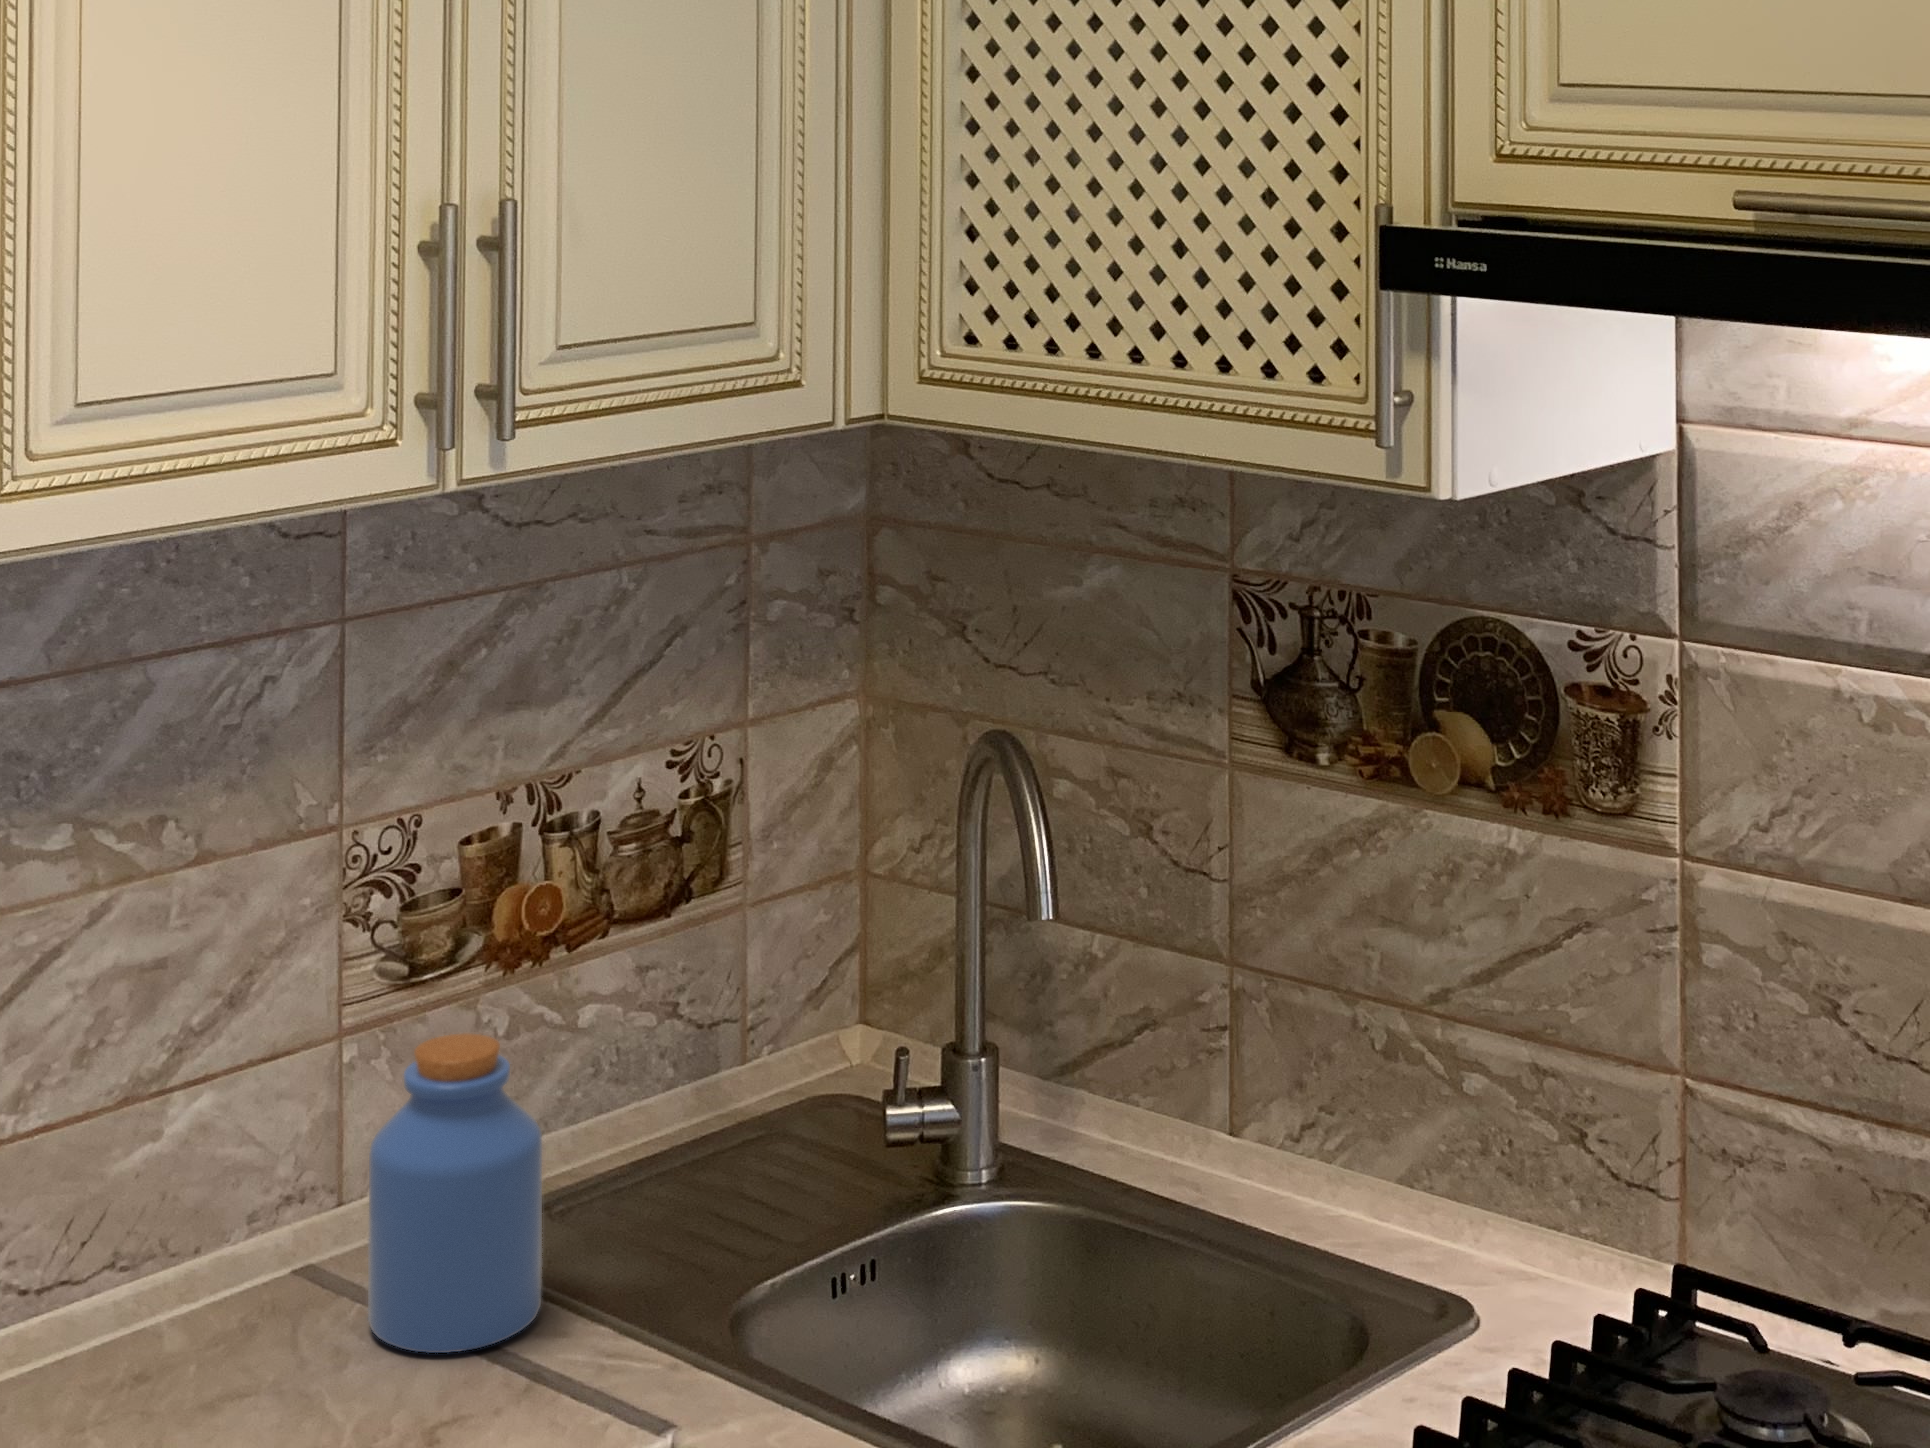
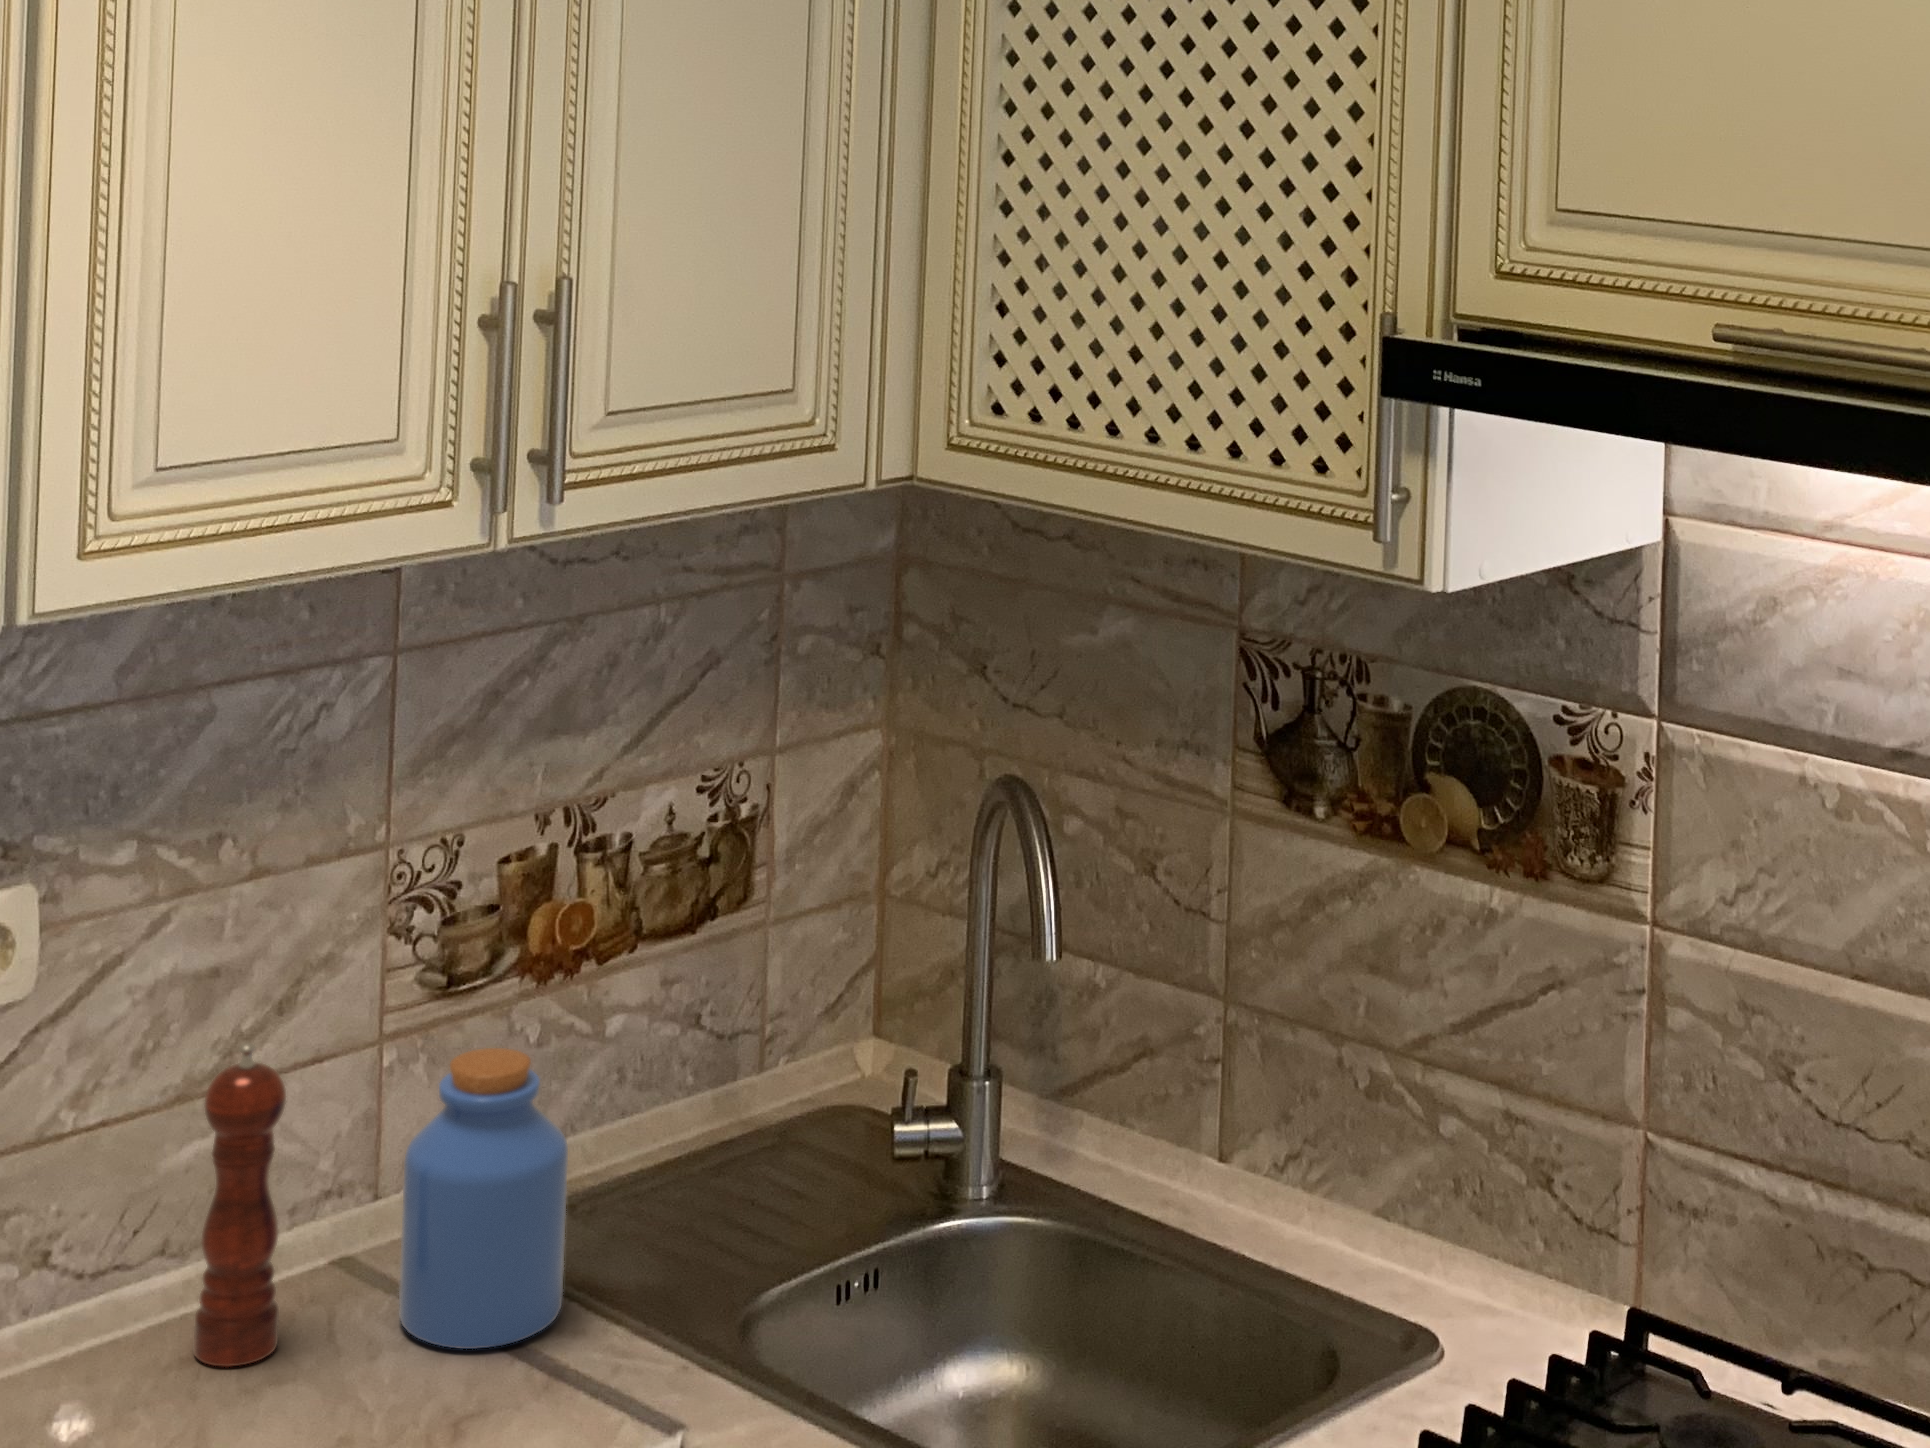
pepper mill: none [150,1034,241,1380] -> present [194,1043,286,1367]

